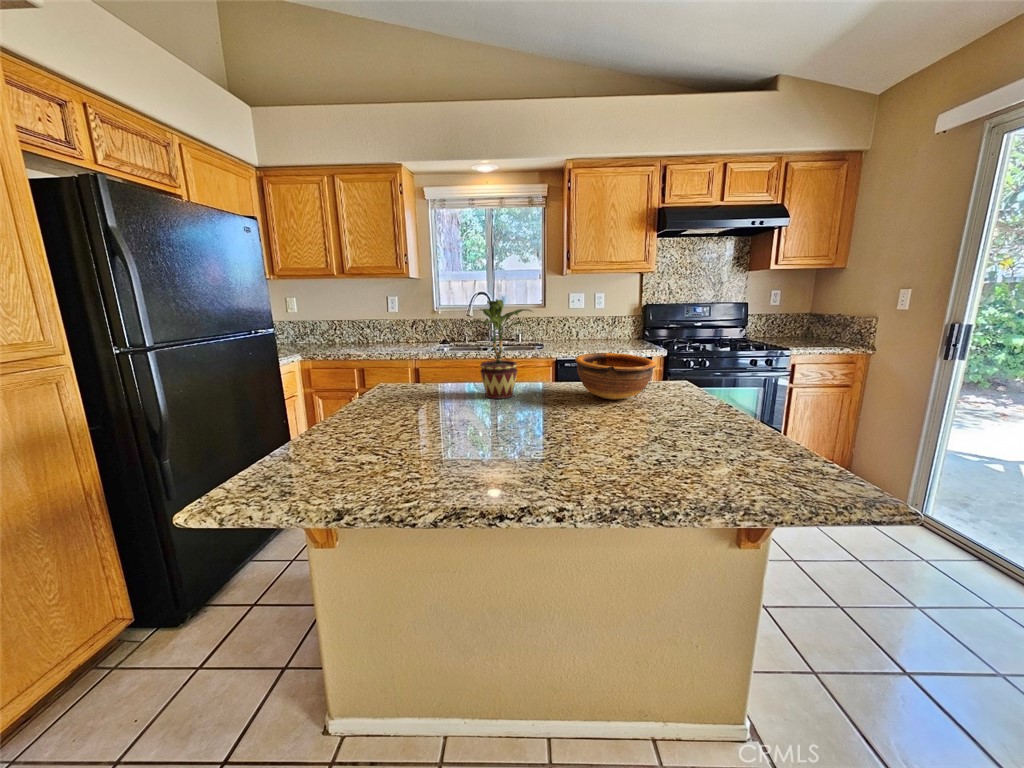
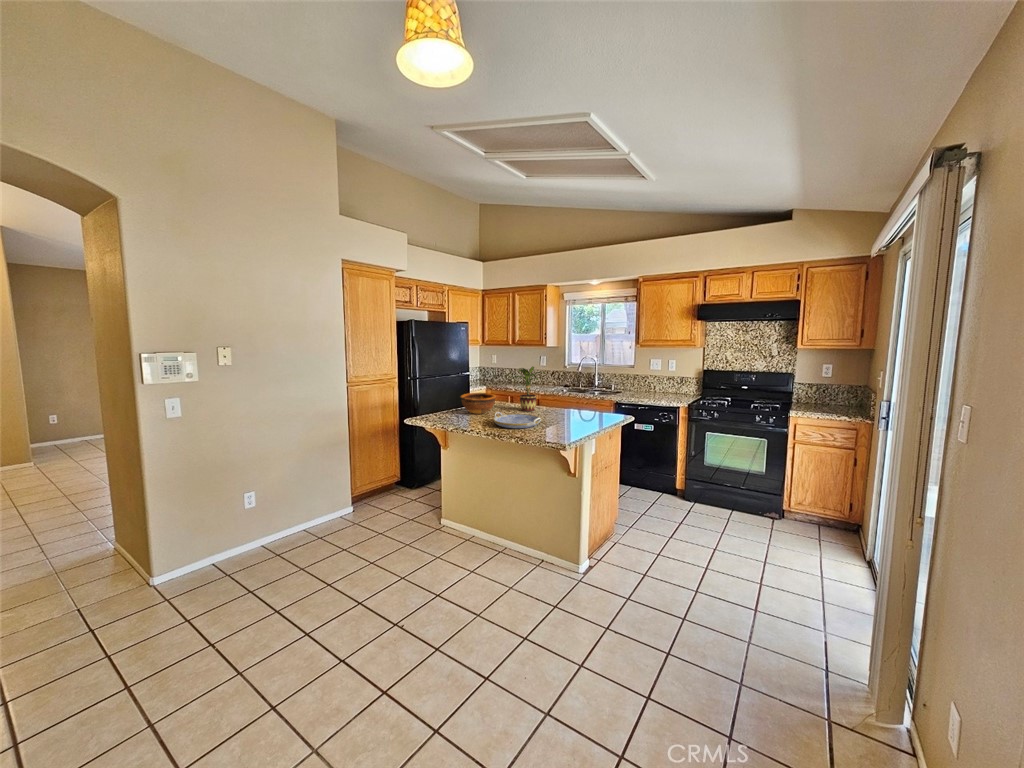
bowl: present [575,353,656,400] -> present [461,393,496,414]
serving tray: none [518,410,661,462] -> present [493,412,541,428]

